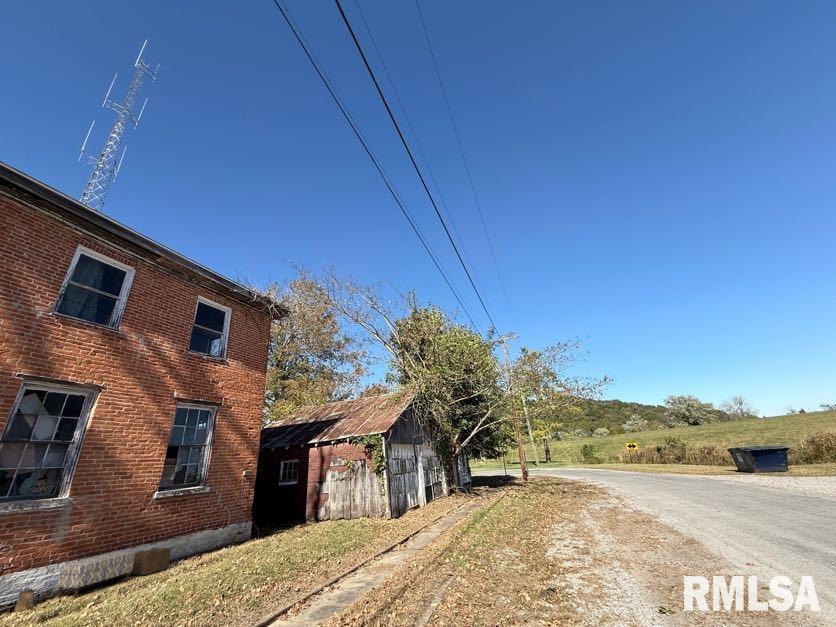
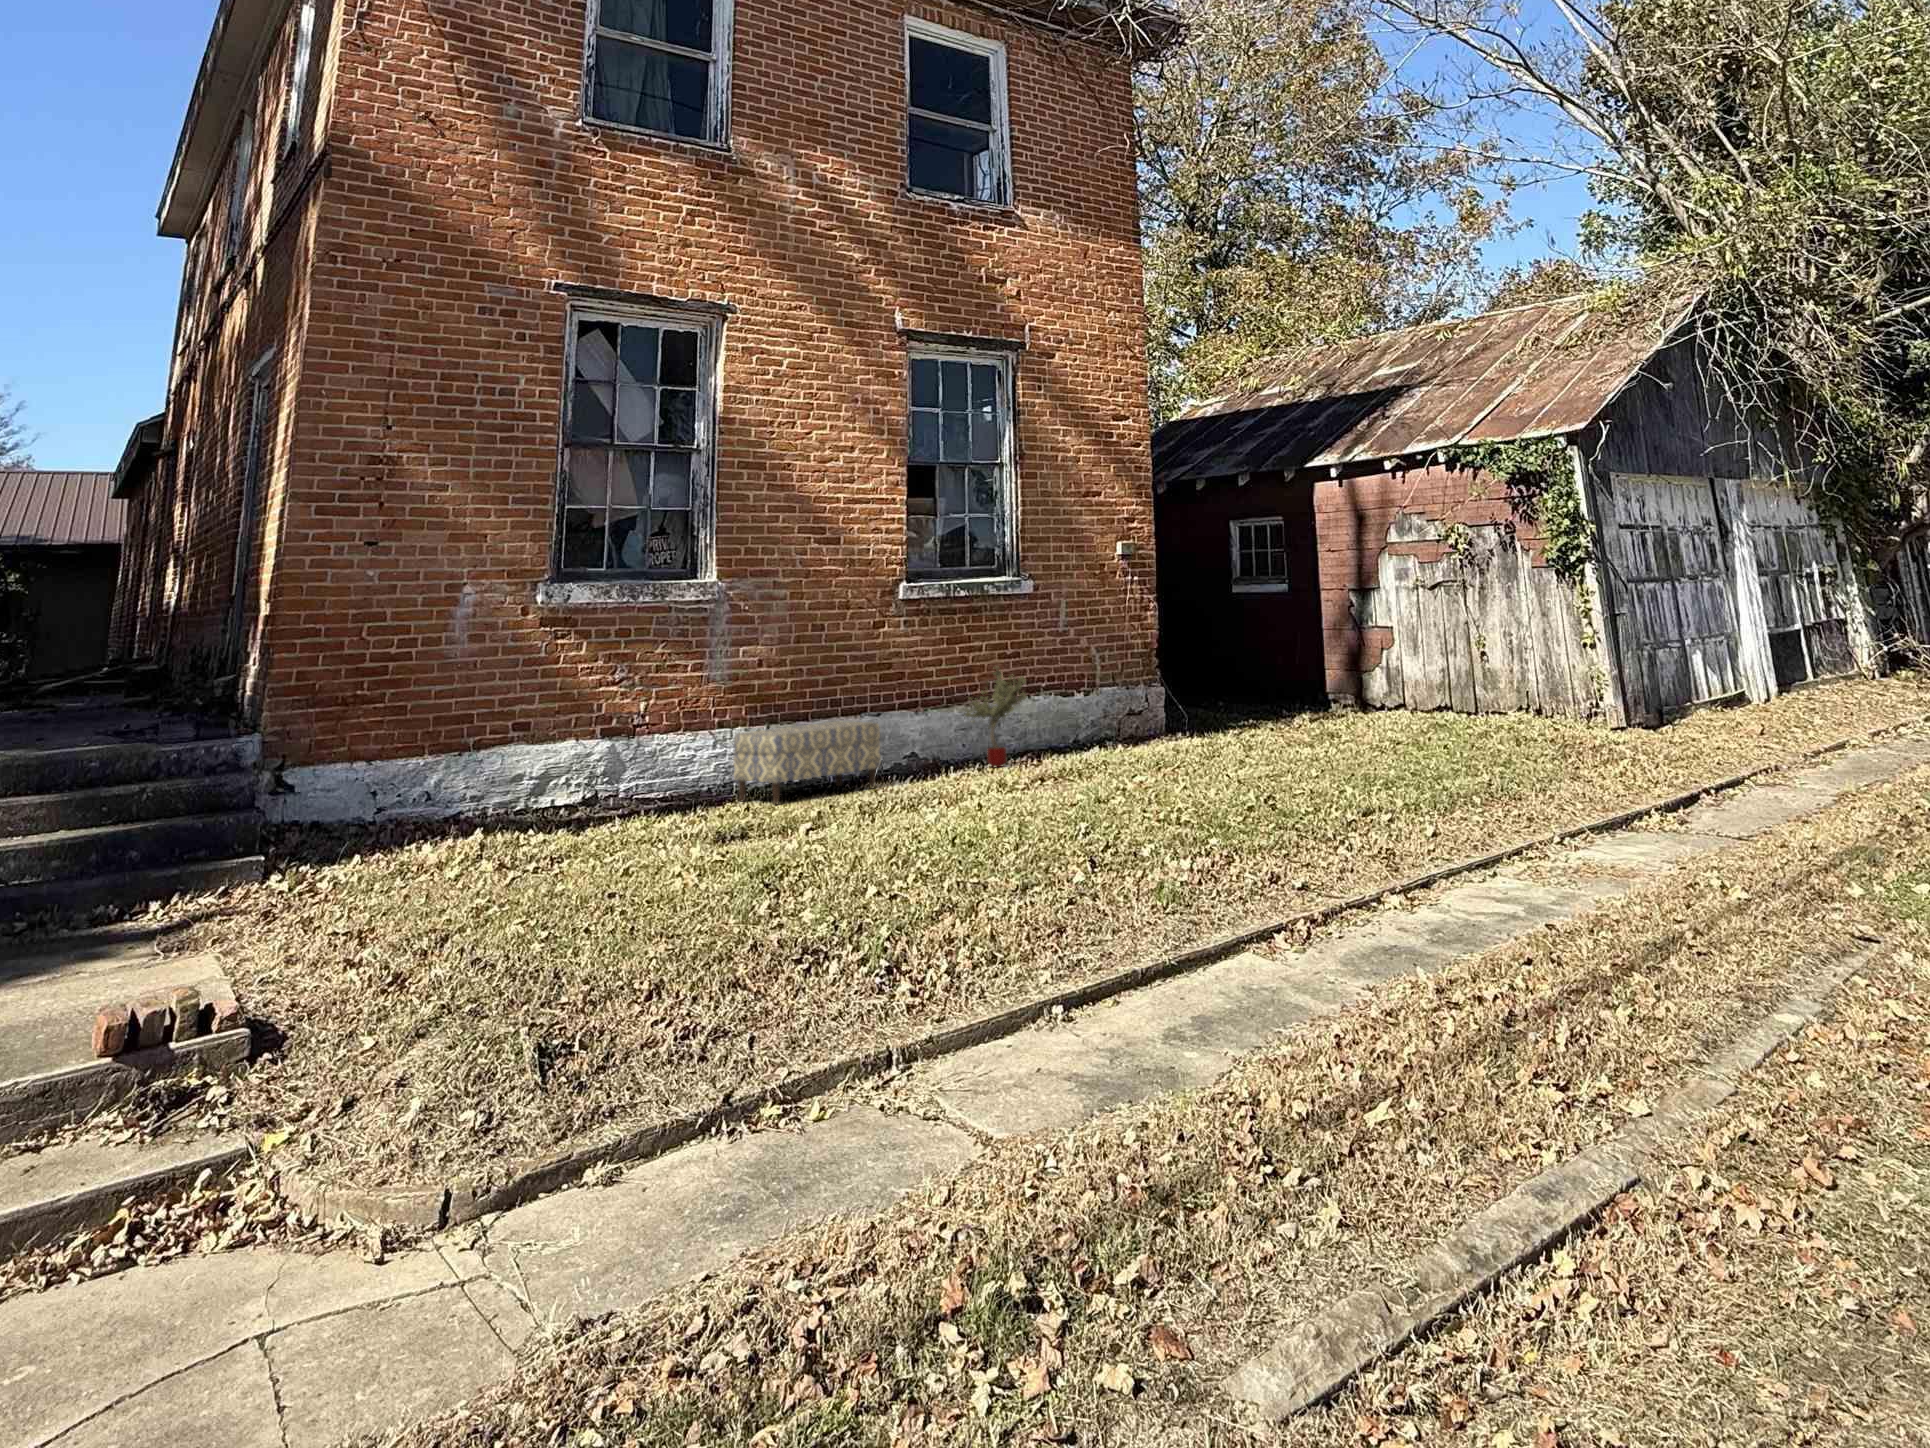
potted tree: none [173,521,202,562] -> present [965,666,1026,767]
wooden crate: present [130,548,171,575] -> none [874,722,961,782]
watering can: present [14,588,42,611] -> none [667,770,711,814]

